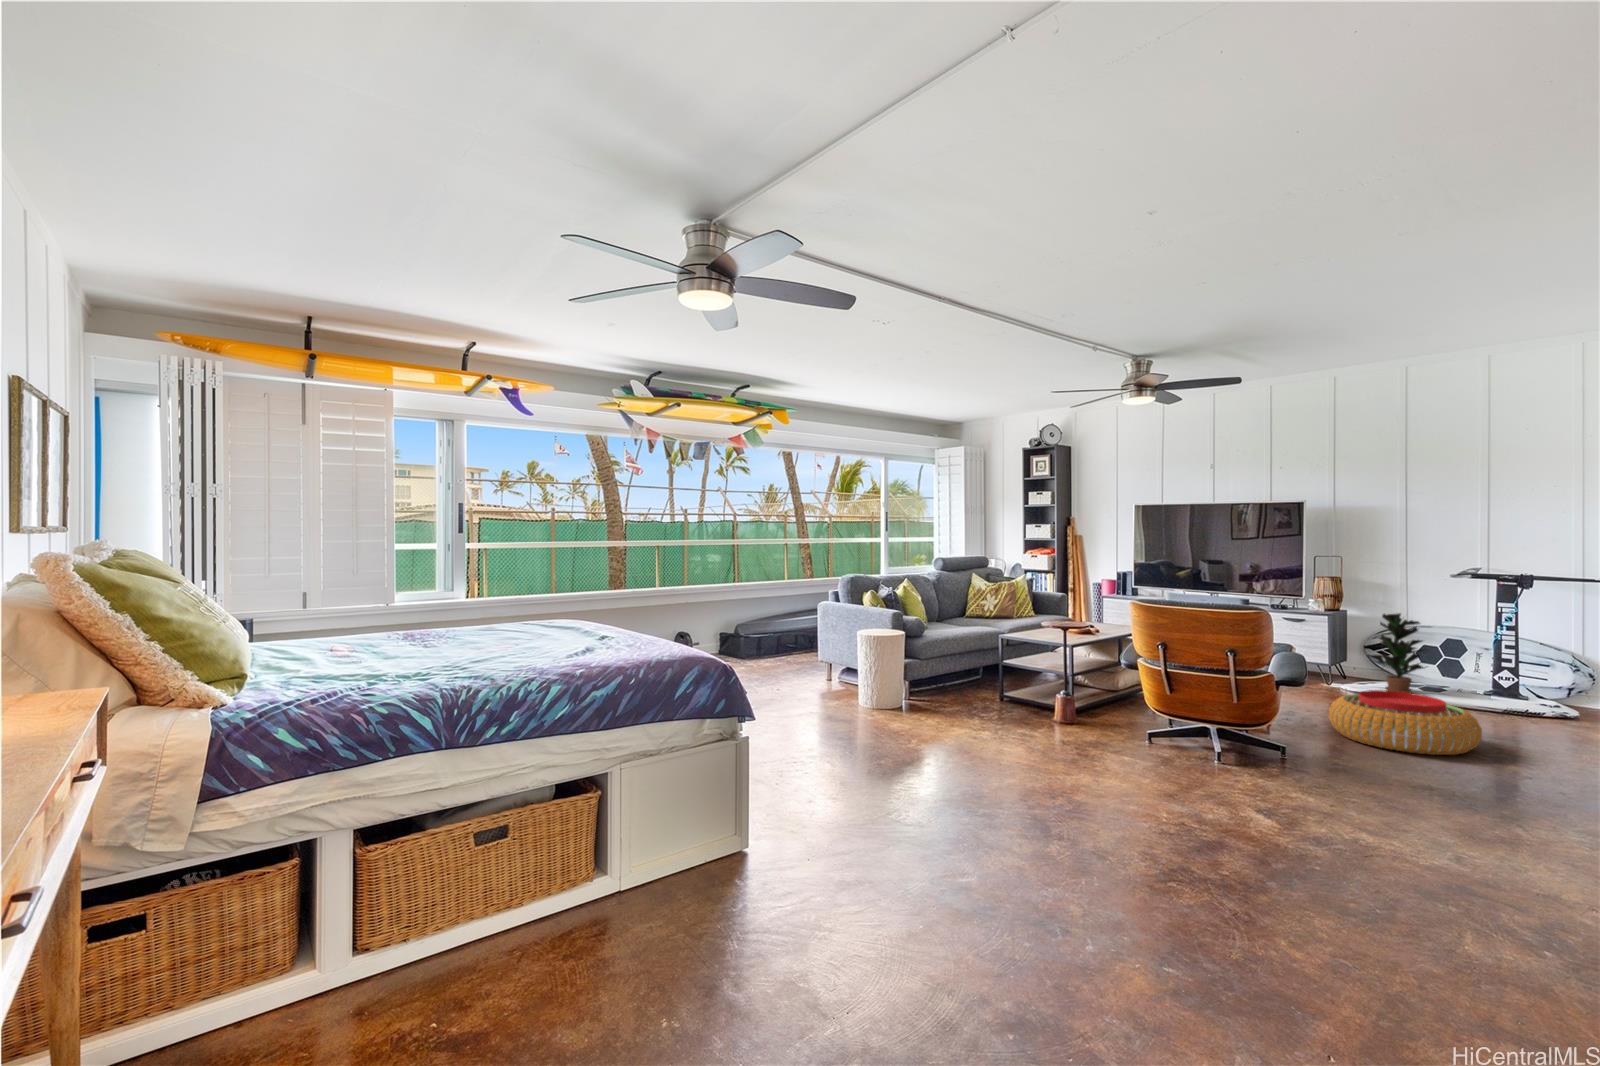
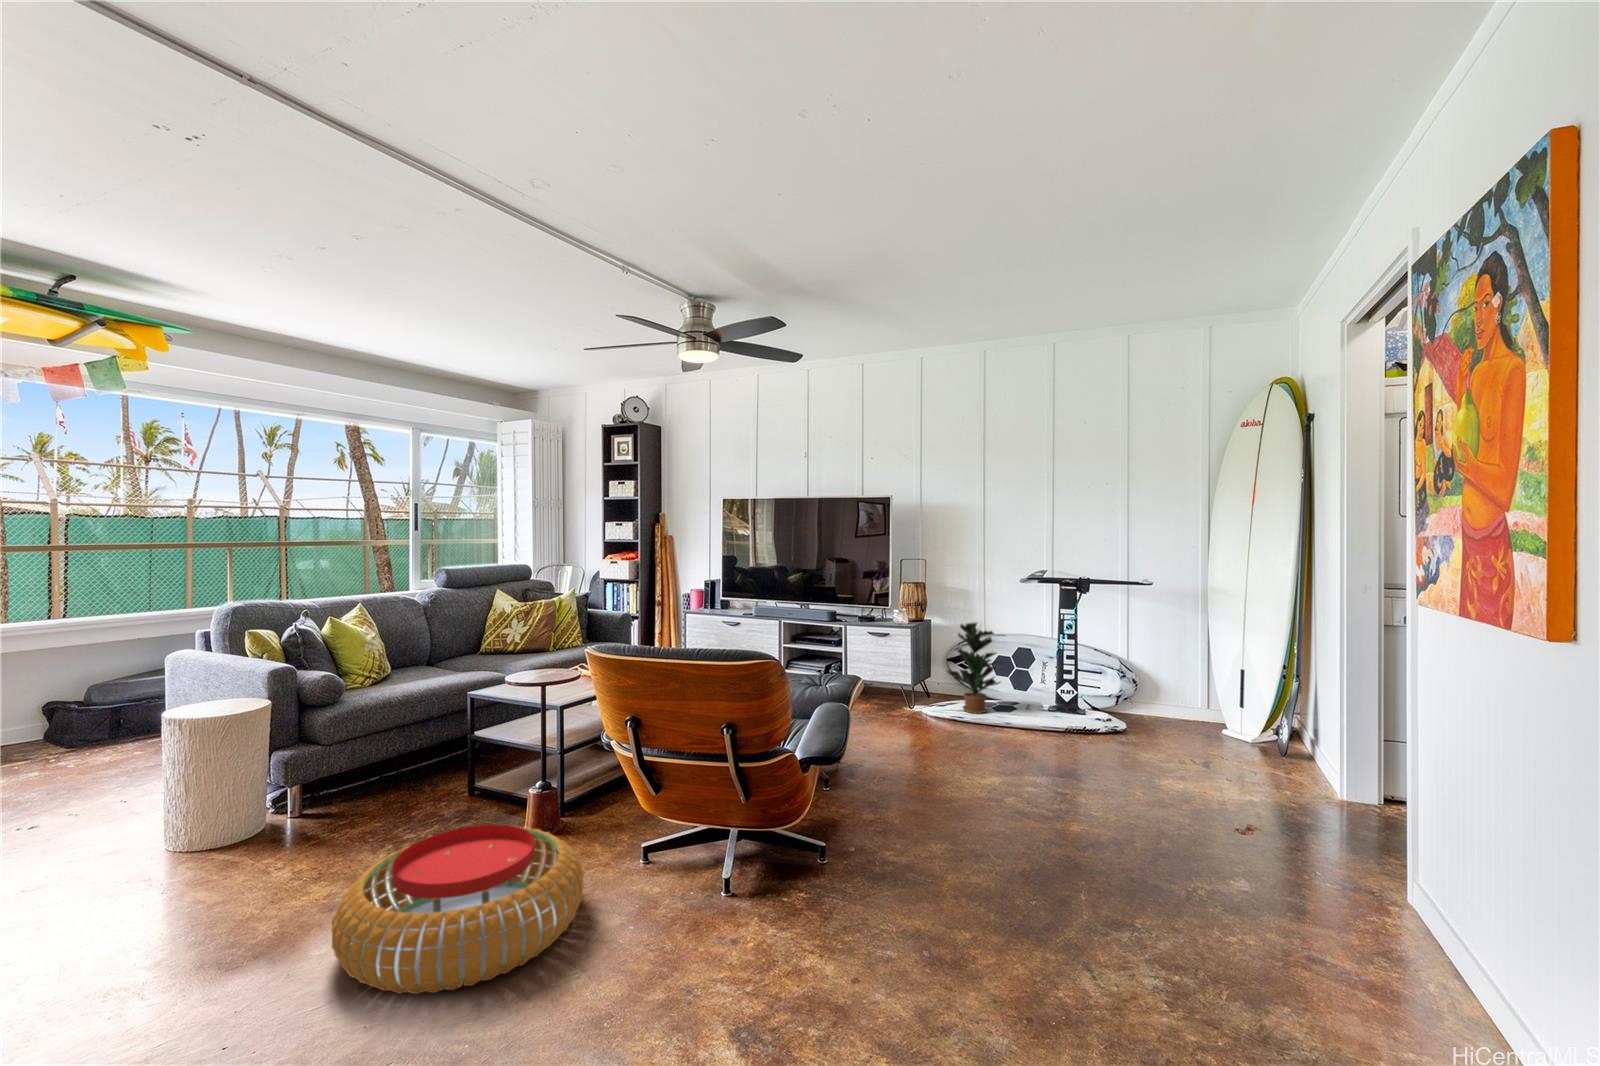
pouf: present [1329,690,1482,755] -> present [331,824,584,994]

